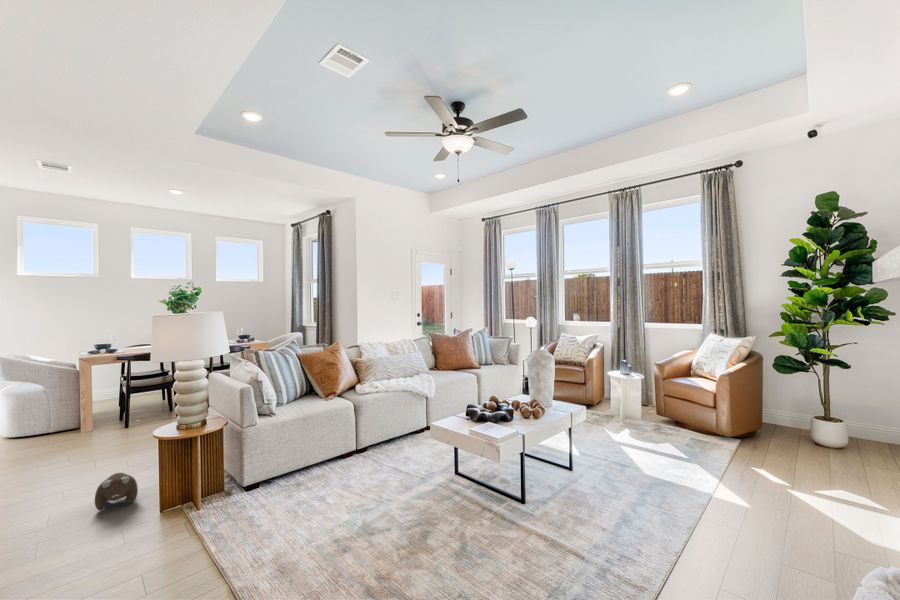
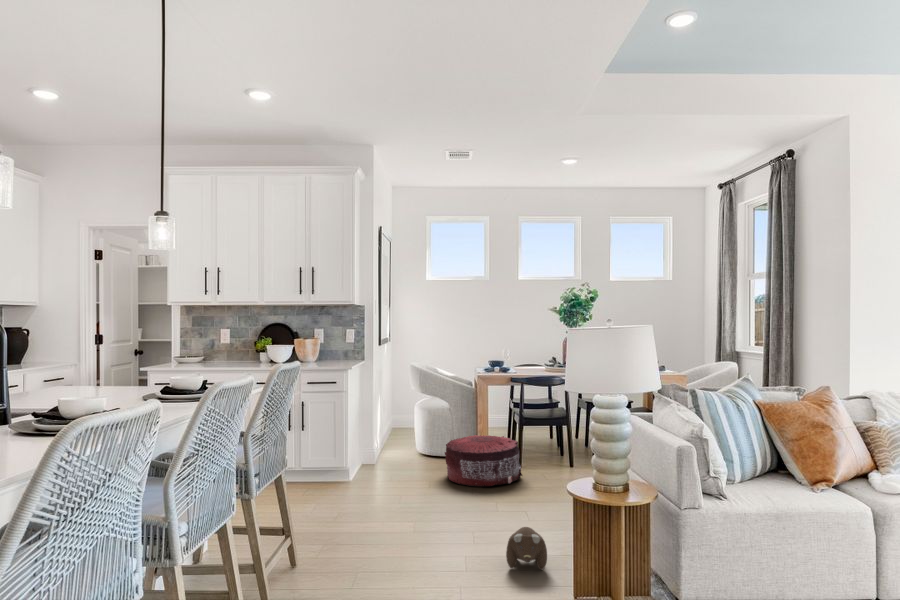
pouf: none [35,405,127,455] -> present [445,435,522,486]

